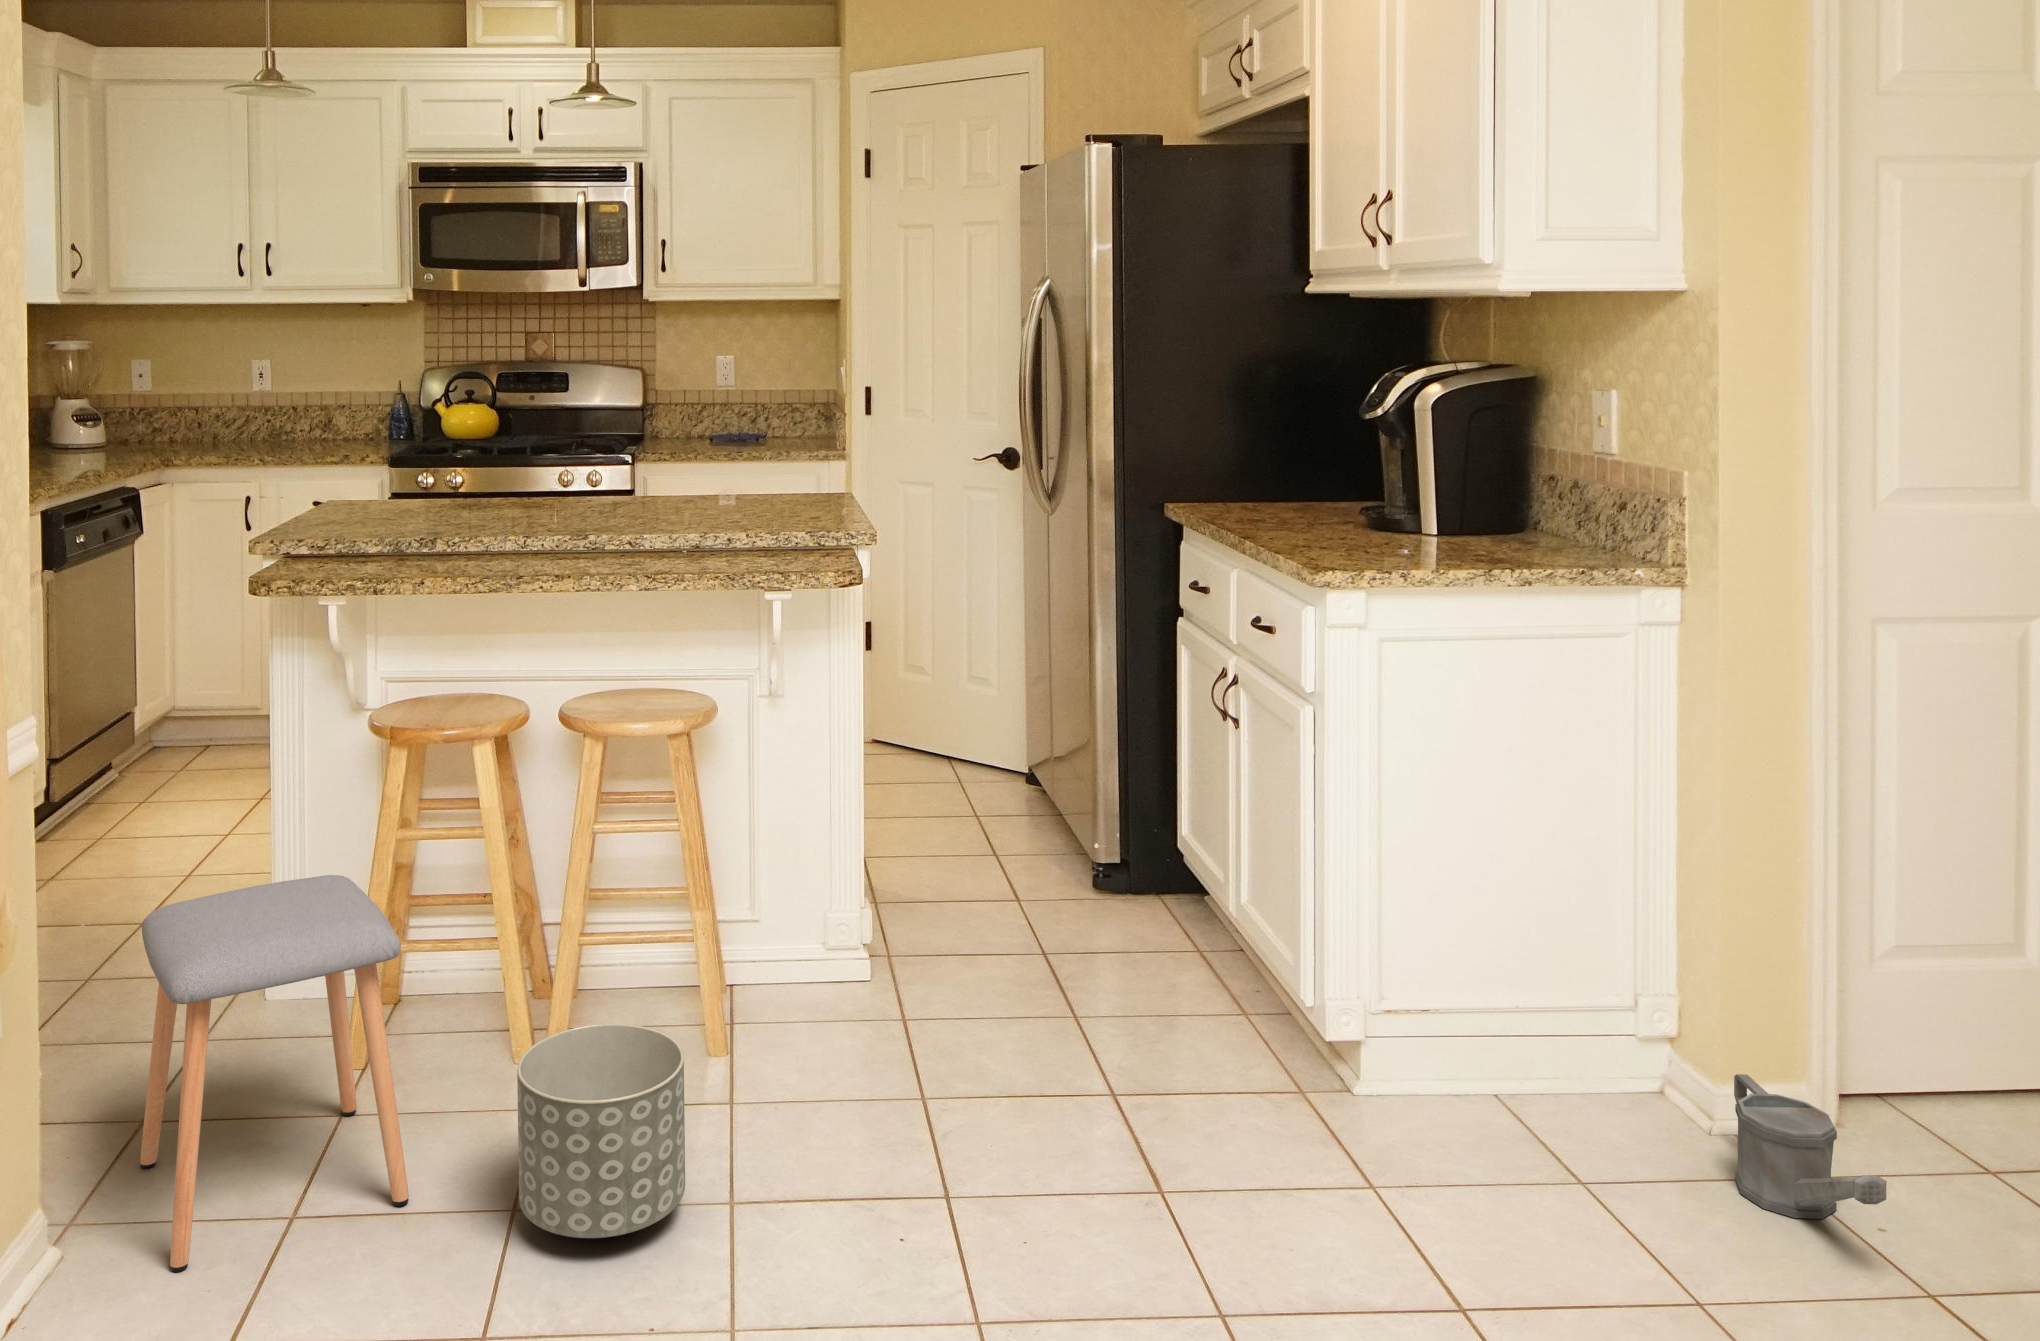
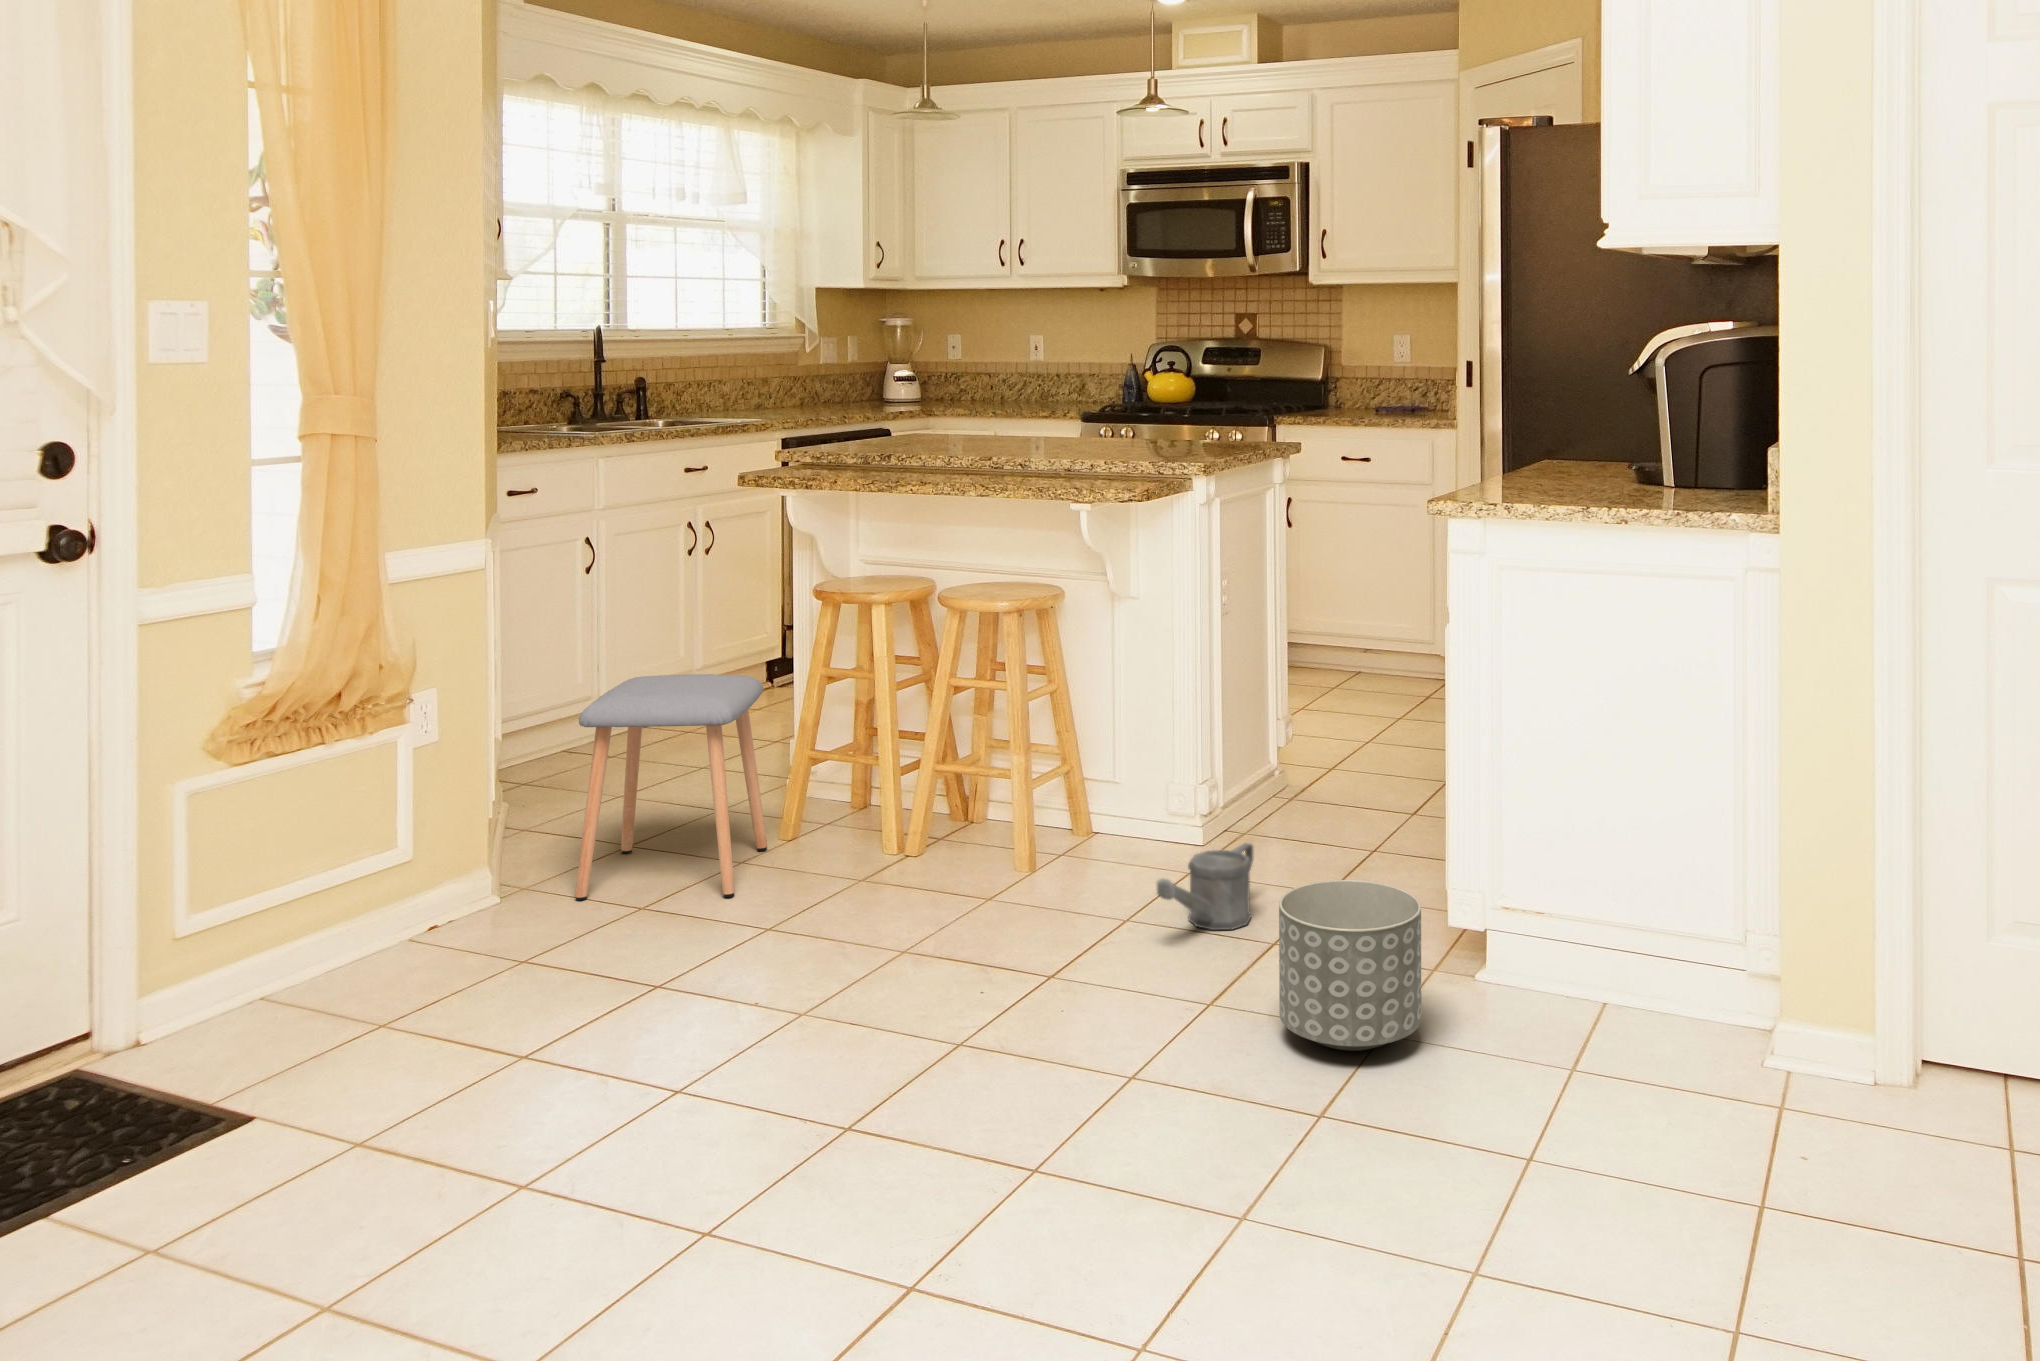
planter: present [517,1024,685,1238] -> present [1279,880,1421,1051]
watering can: present [1734,1074,1886,1219] -> present [1157,843,1254,930]

